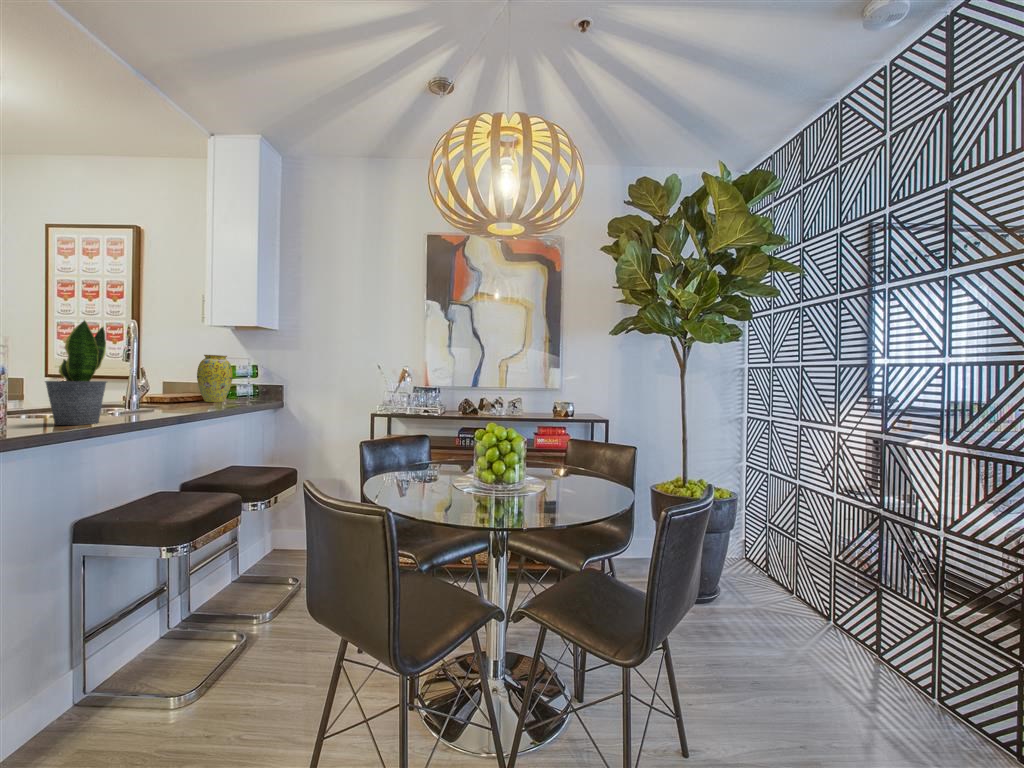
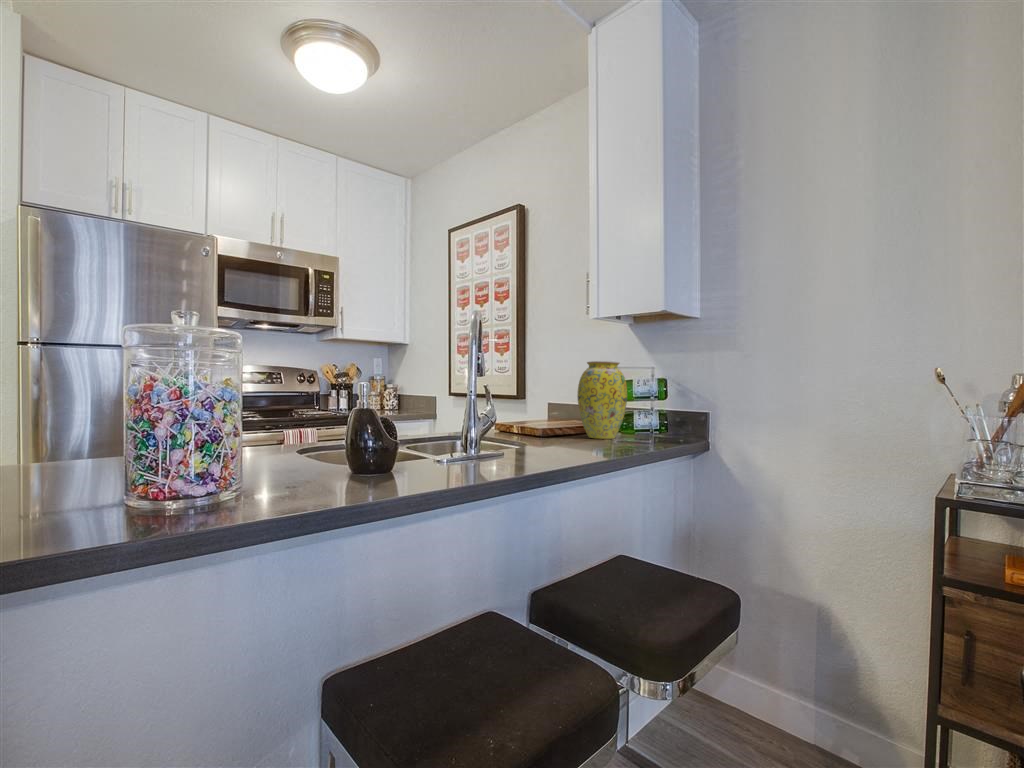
potted plant: present [45,320,107,425] -> none [278,269,382,496]

